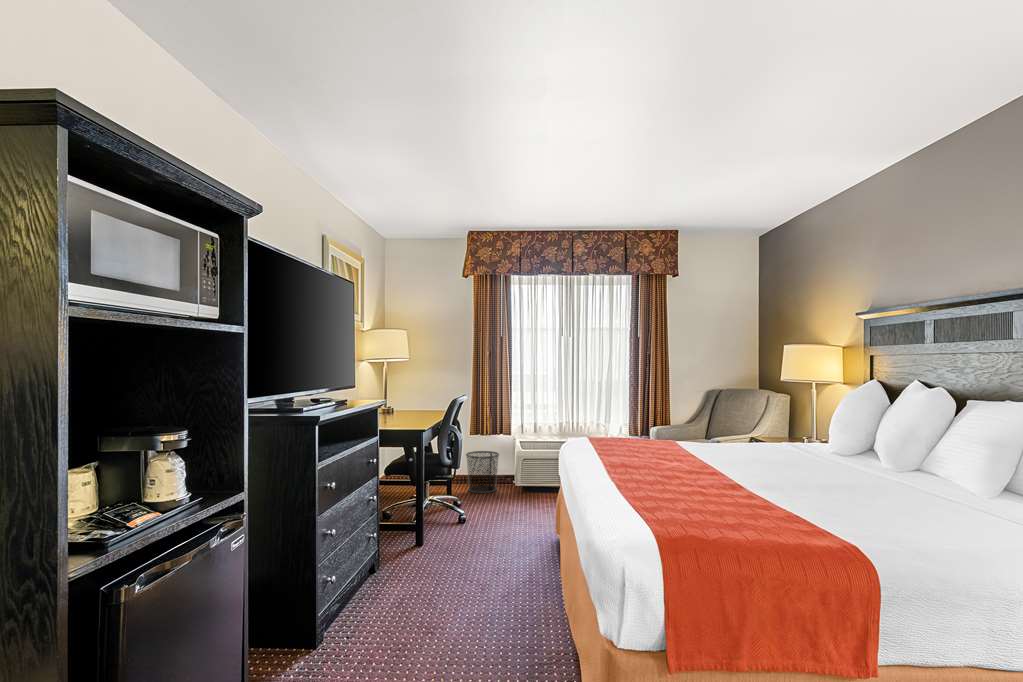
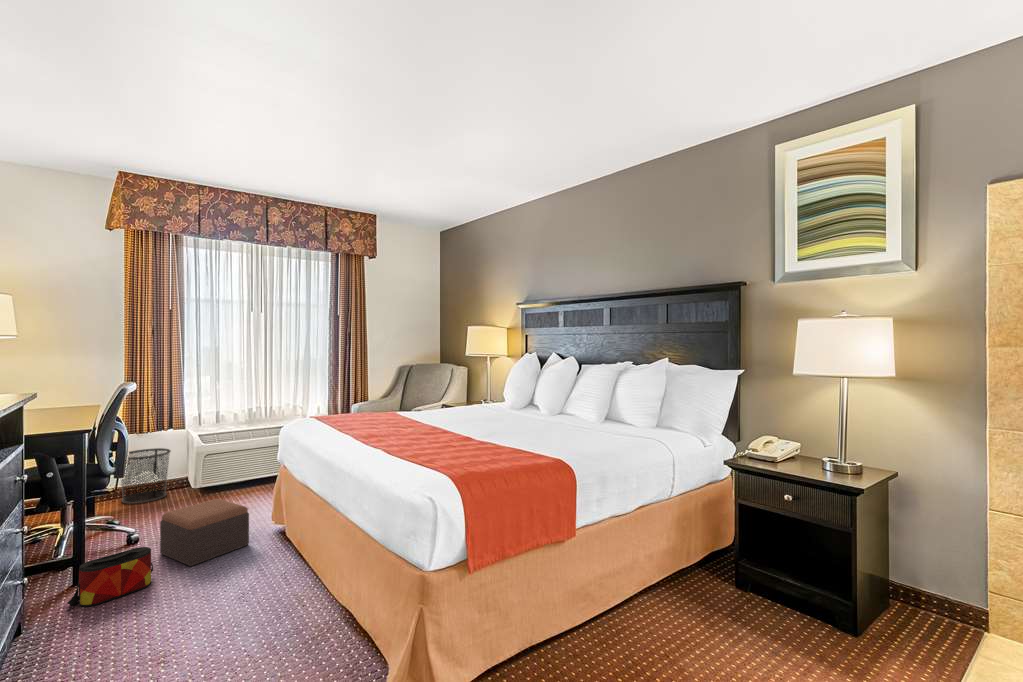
footstool: none [474,498,530,545] -> present [160,499,249,566]
bag: none [416,522,464,554] -> present [68,547,153,606]

